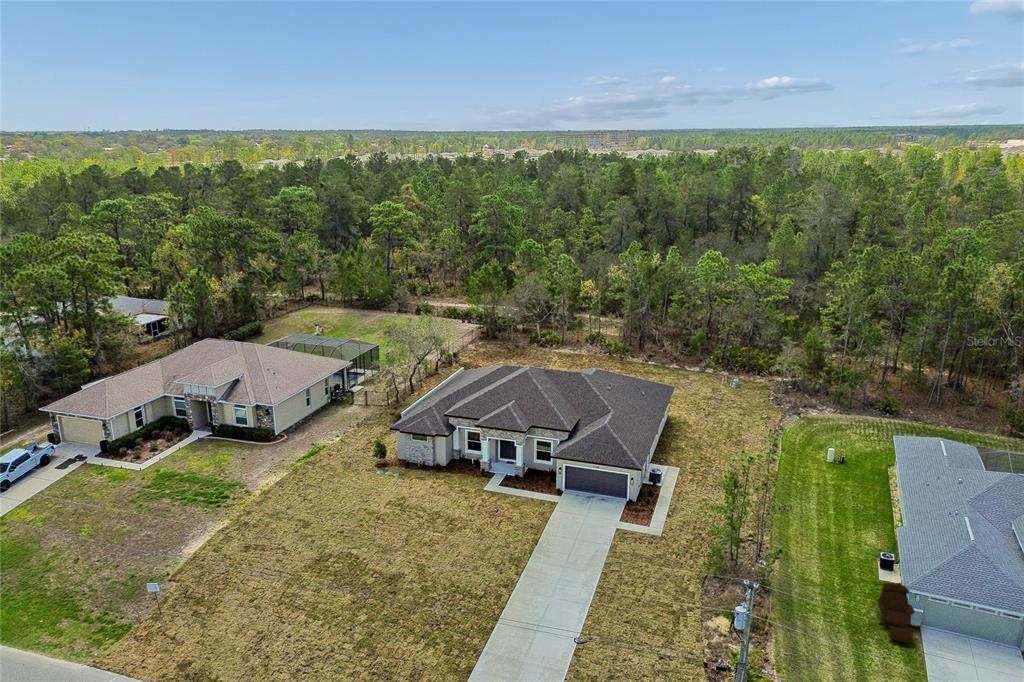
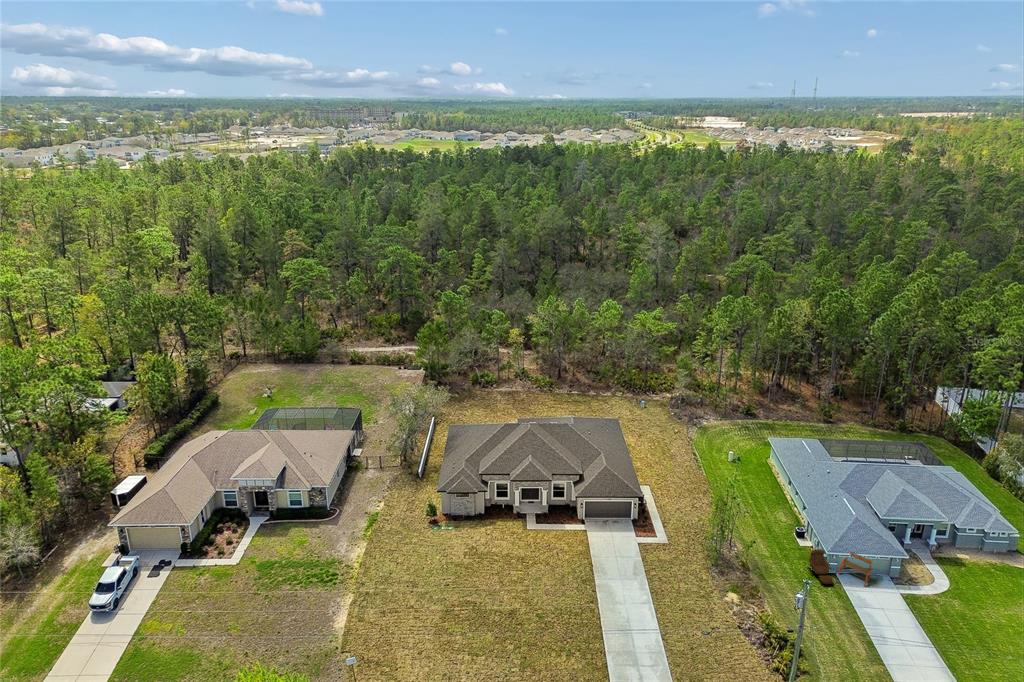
bench: none [931,595,995,662] -> present [838,552,872,587]

